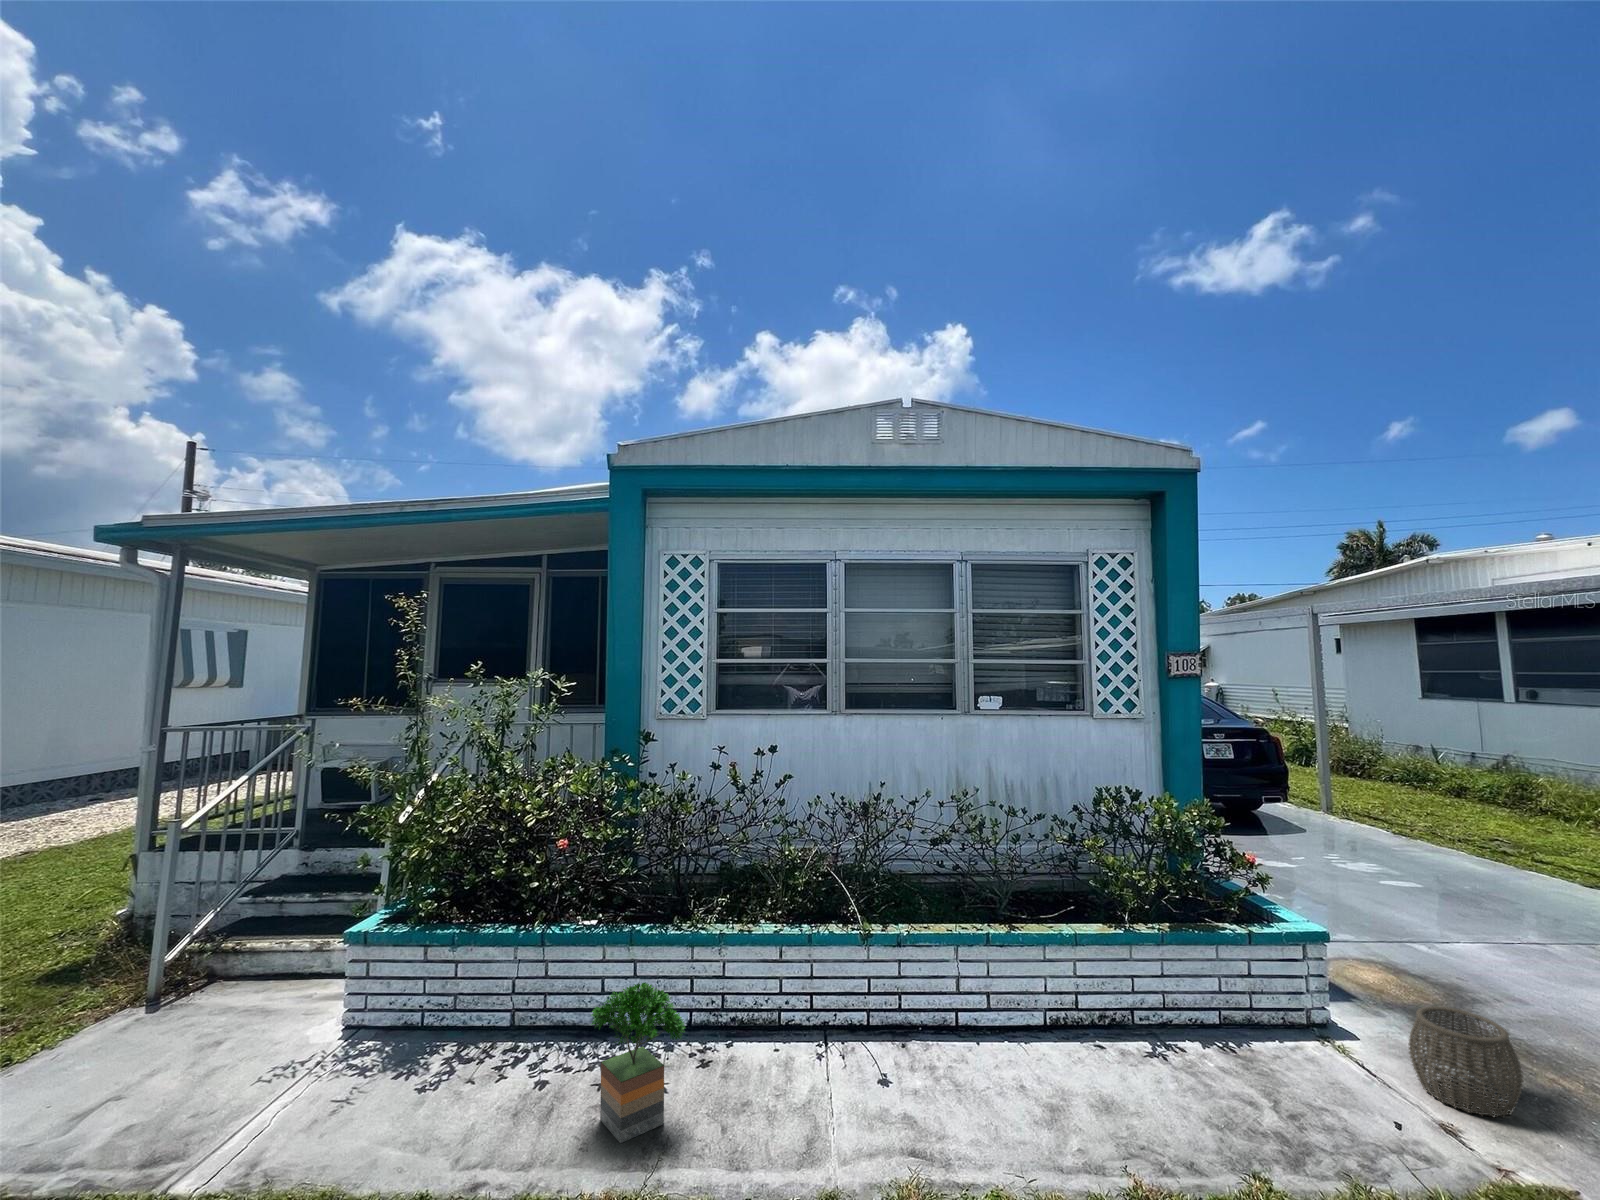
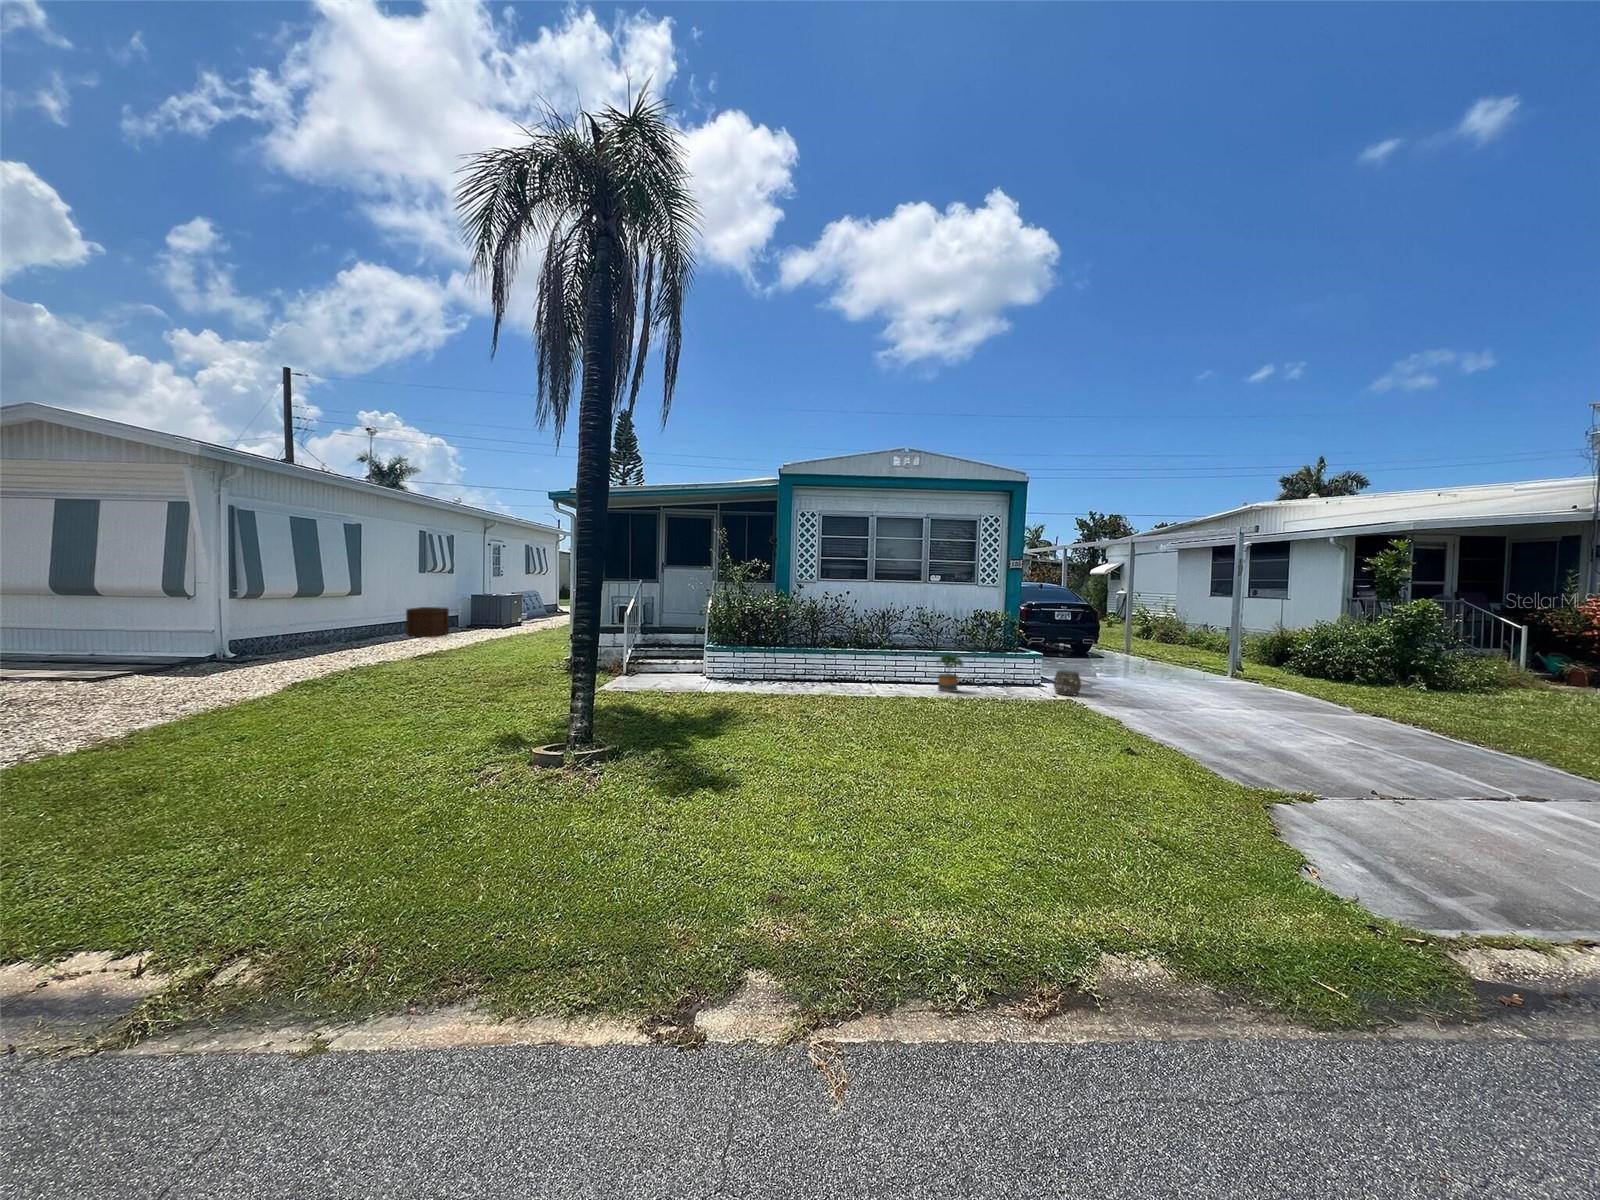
wooden crate: none [15,757,115,815] -> present [406,607,449,637]
potted tree: present [591,982,685,1143] -> present [937,655,963,692]

